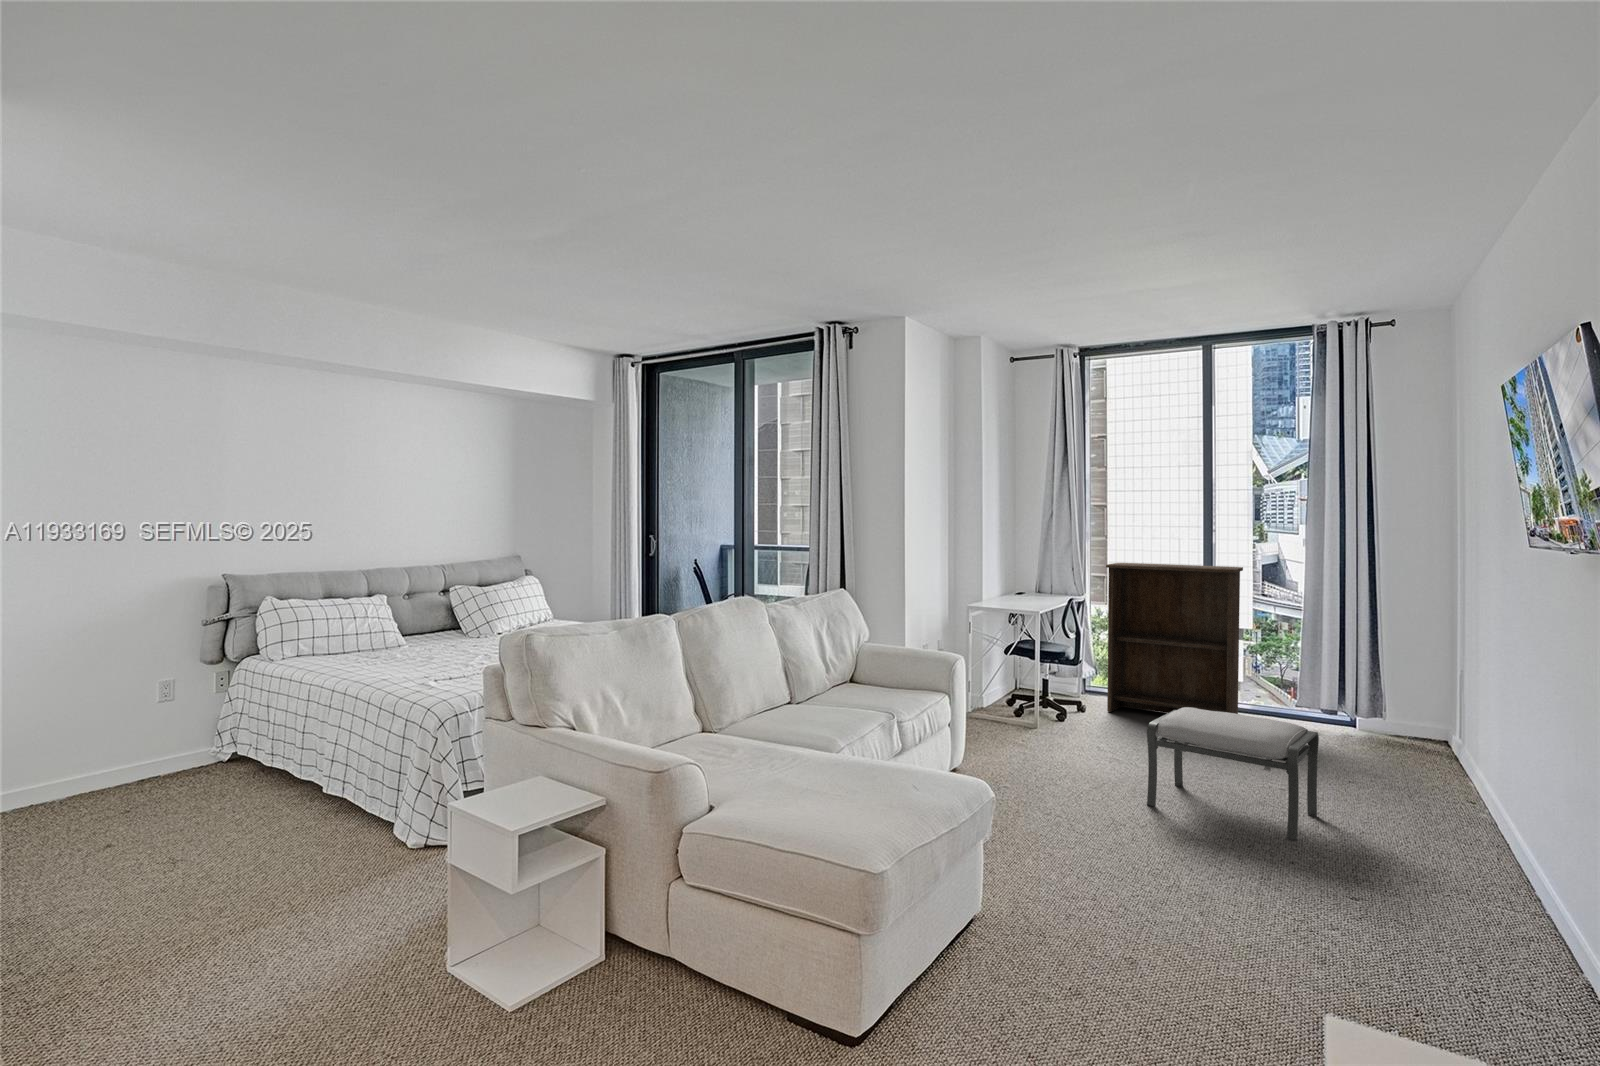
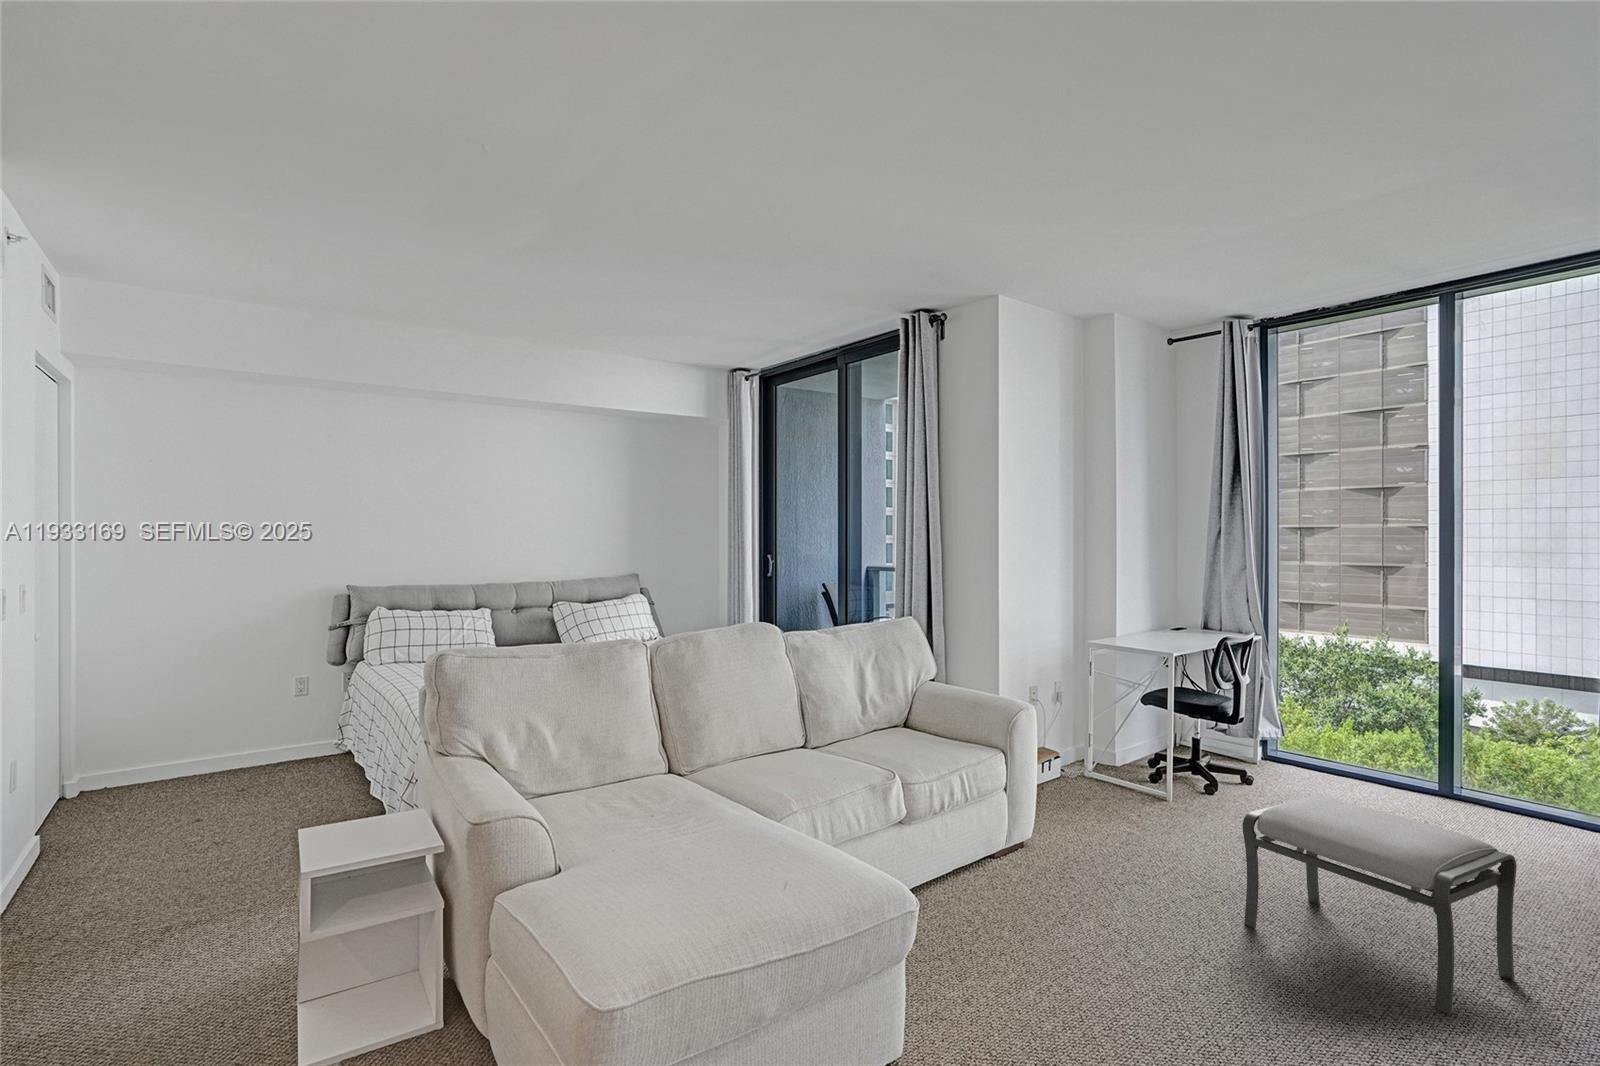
bookshelf: present [1106,563,1243,714] -> none [1279,594,1482,829]

